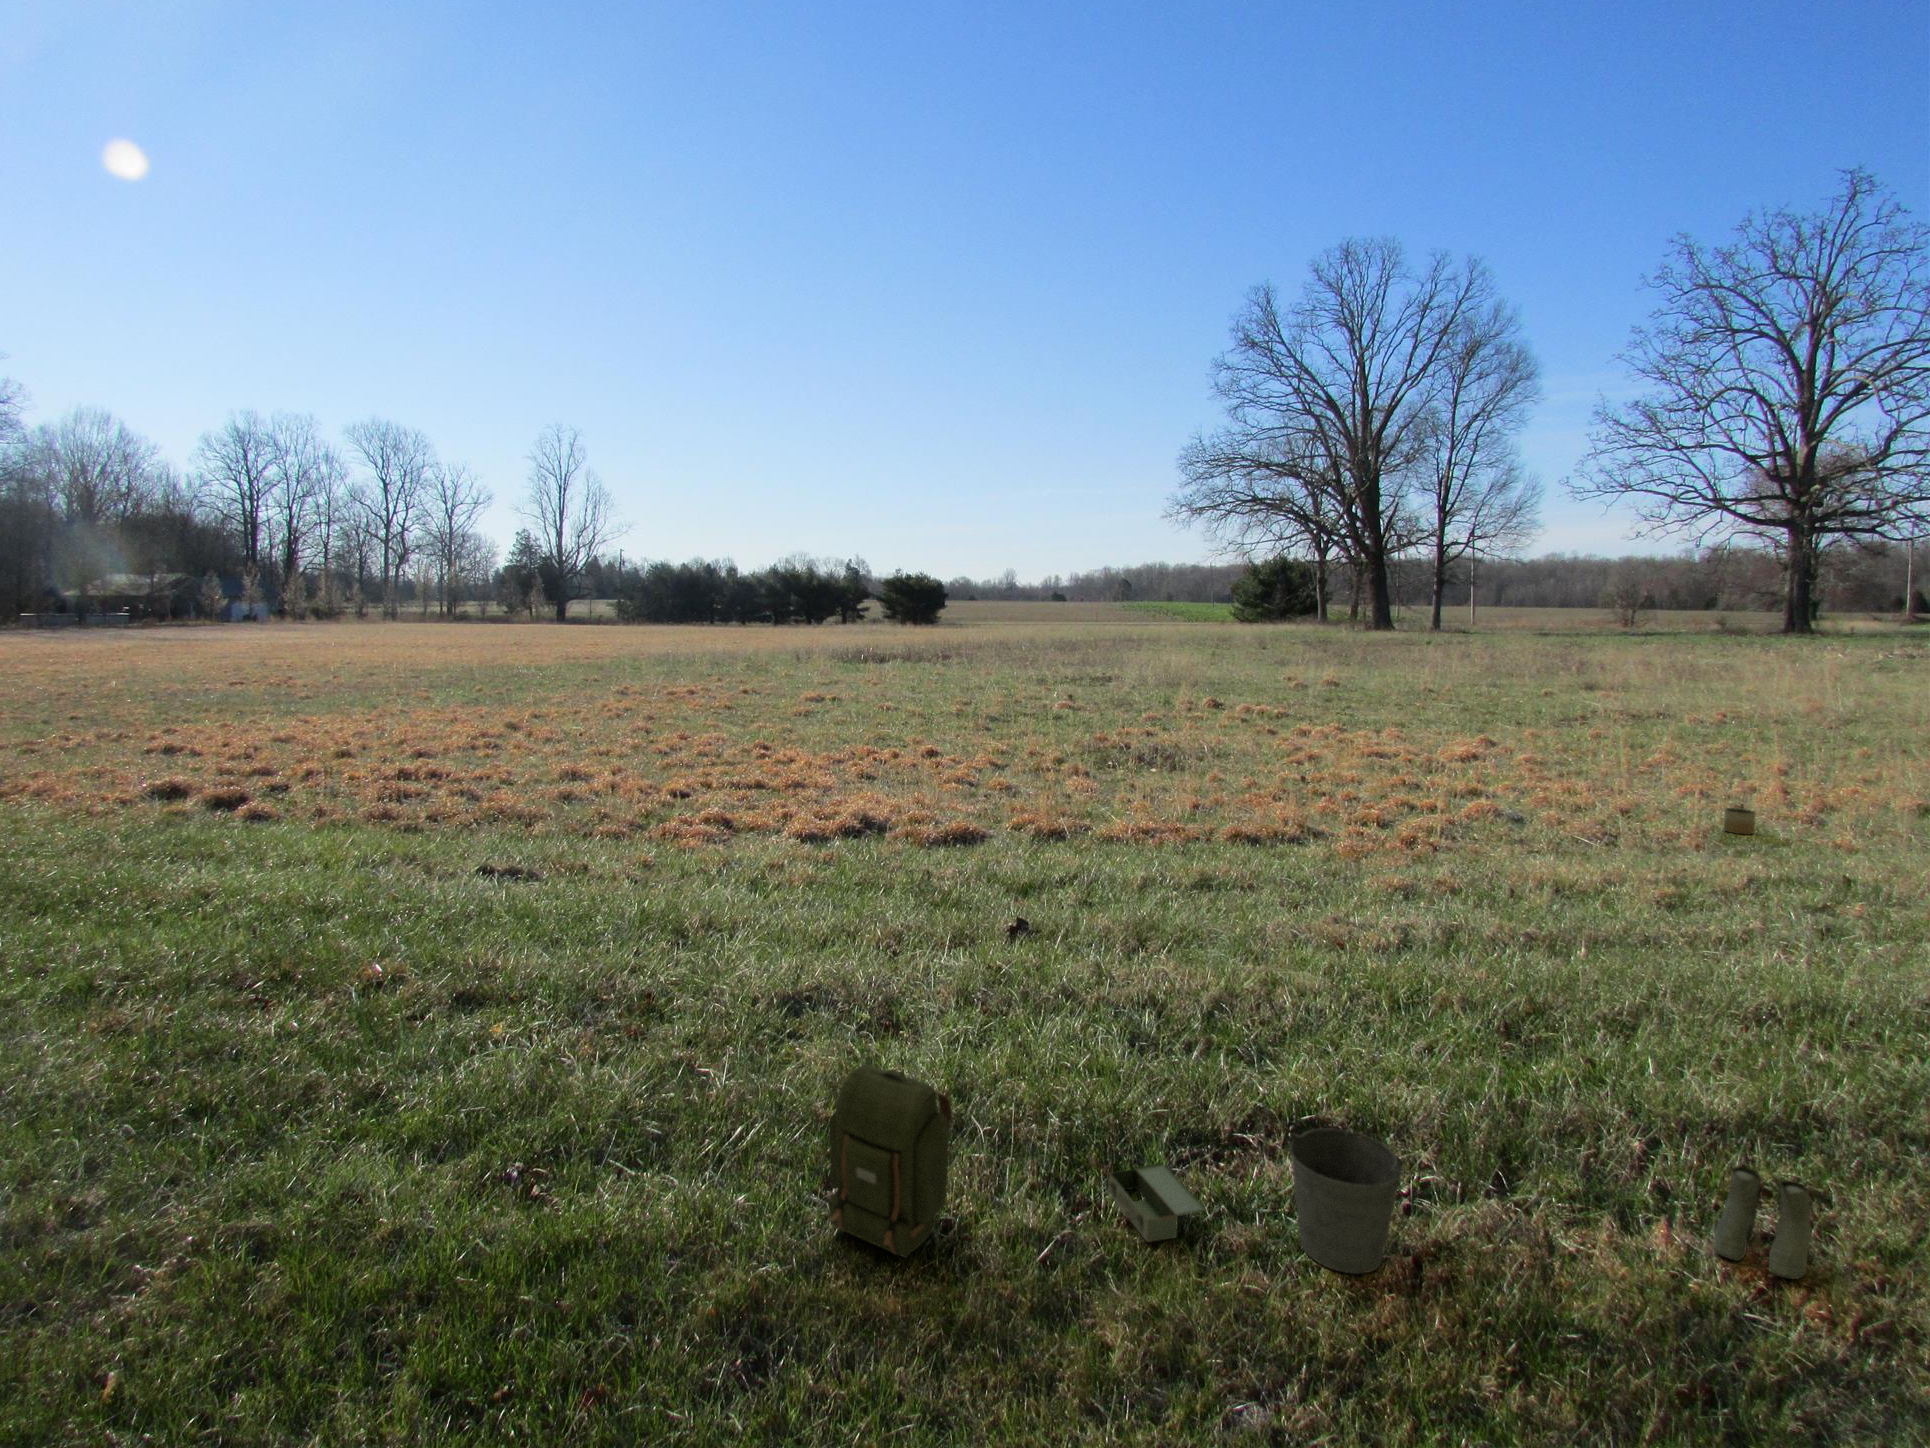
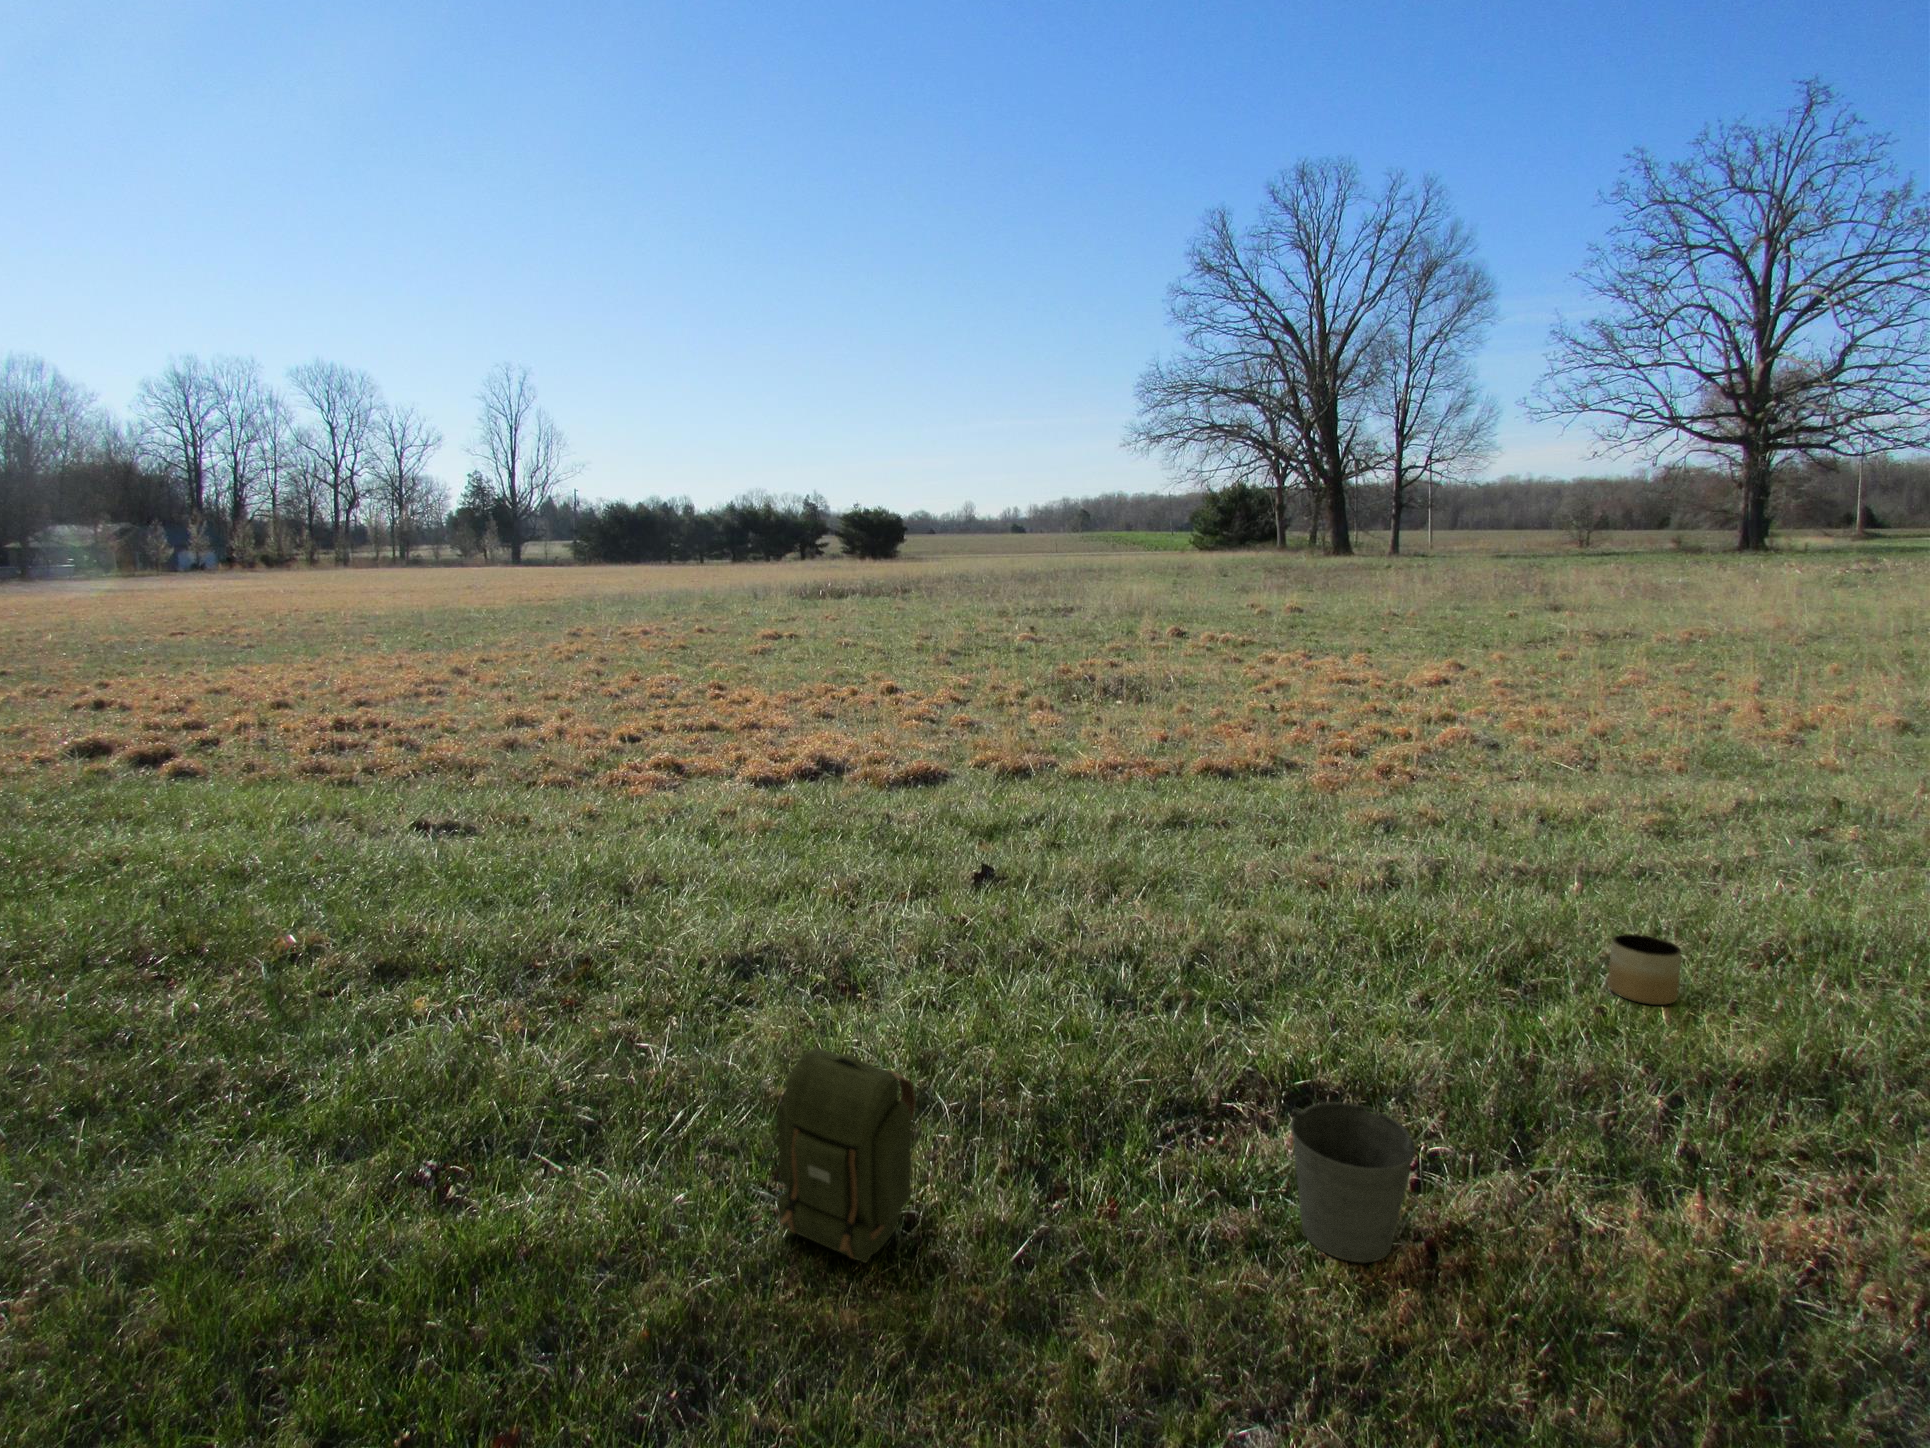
planter: present [1724,808,1756,835] -> present [1608,934,1682,1005]
toolbox: present [1108,1164,1206,1242] -> none [1090,1142,1198,1234]
boots: present [1714,1167,1812,1279] -> none [1746,1130,1851,1252]

